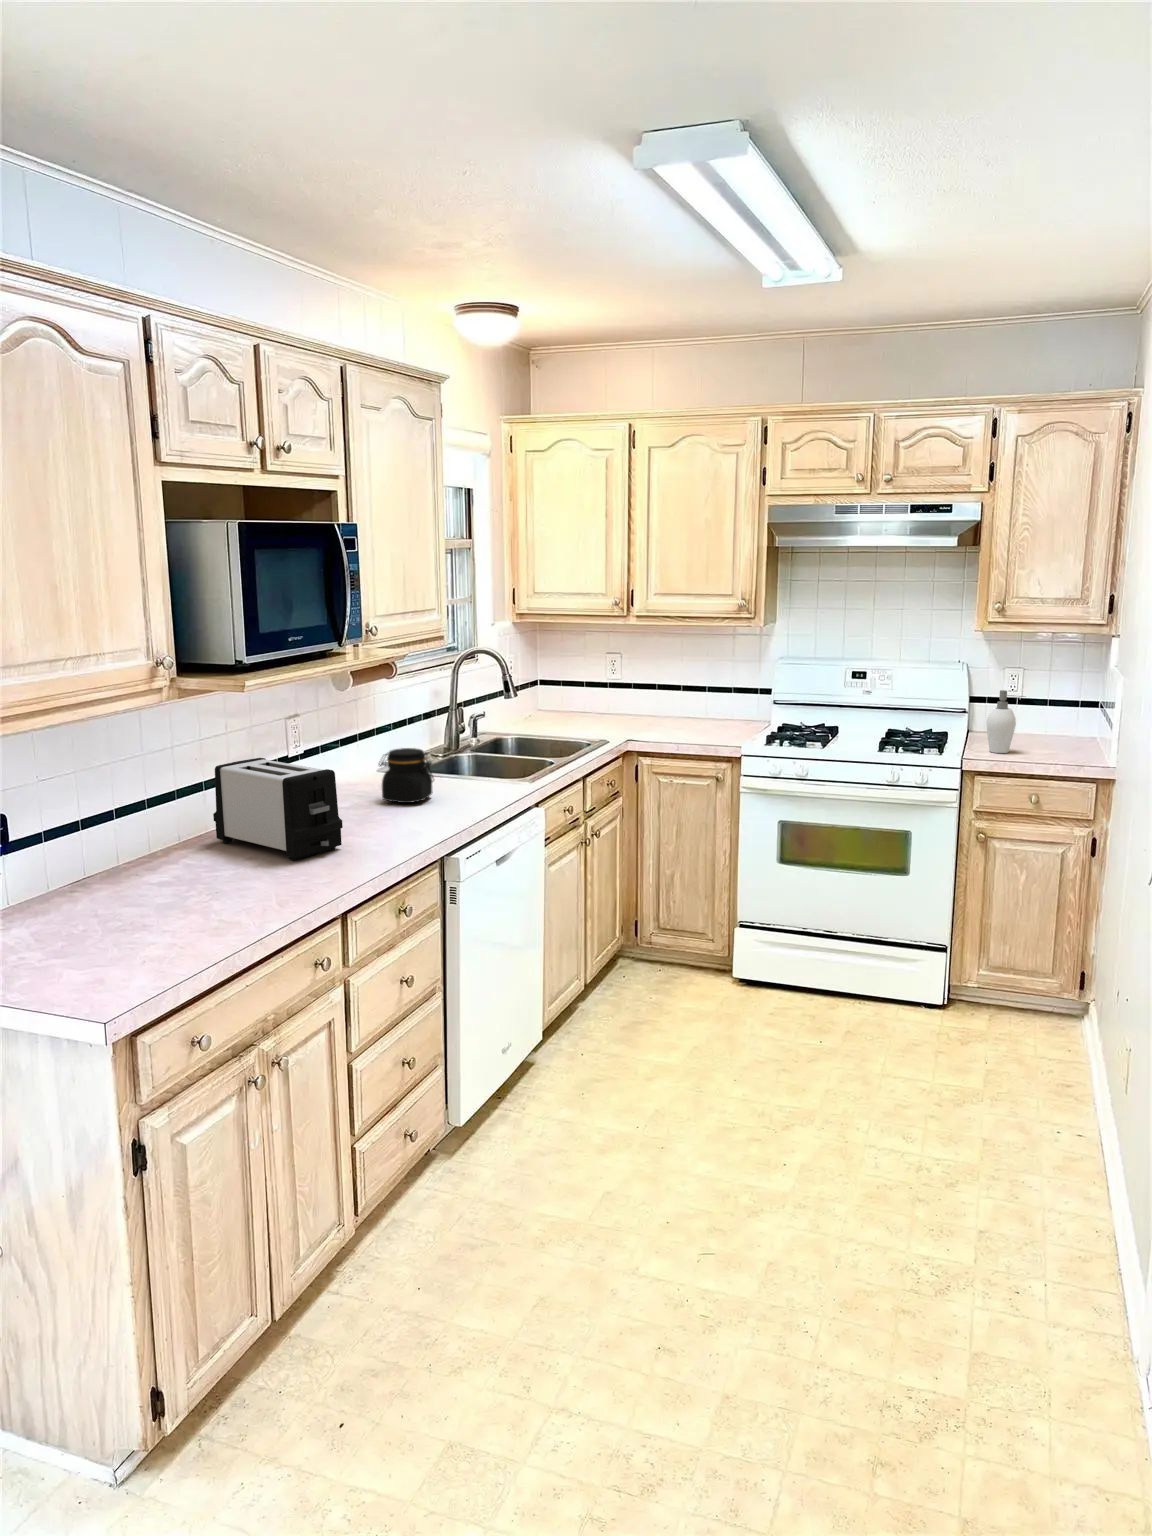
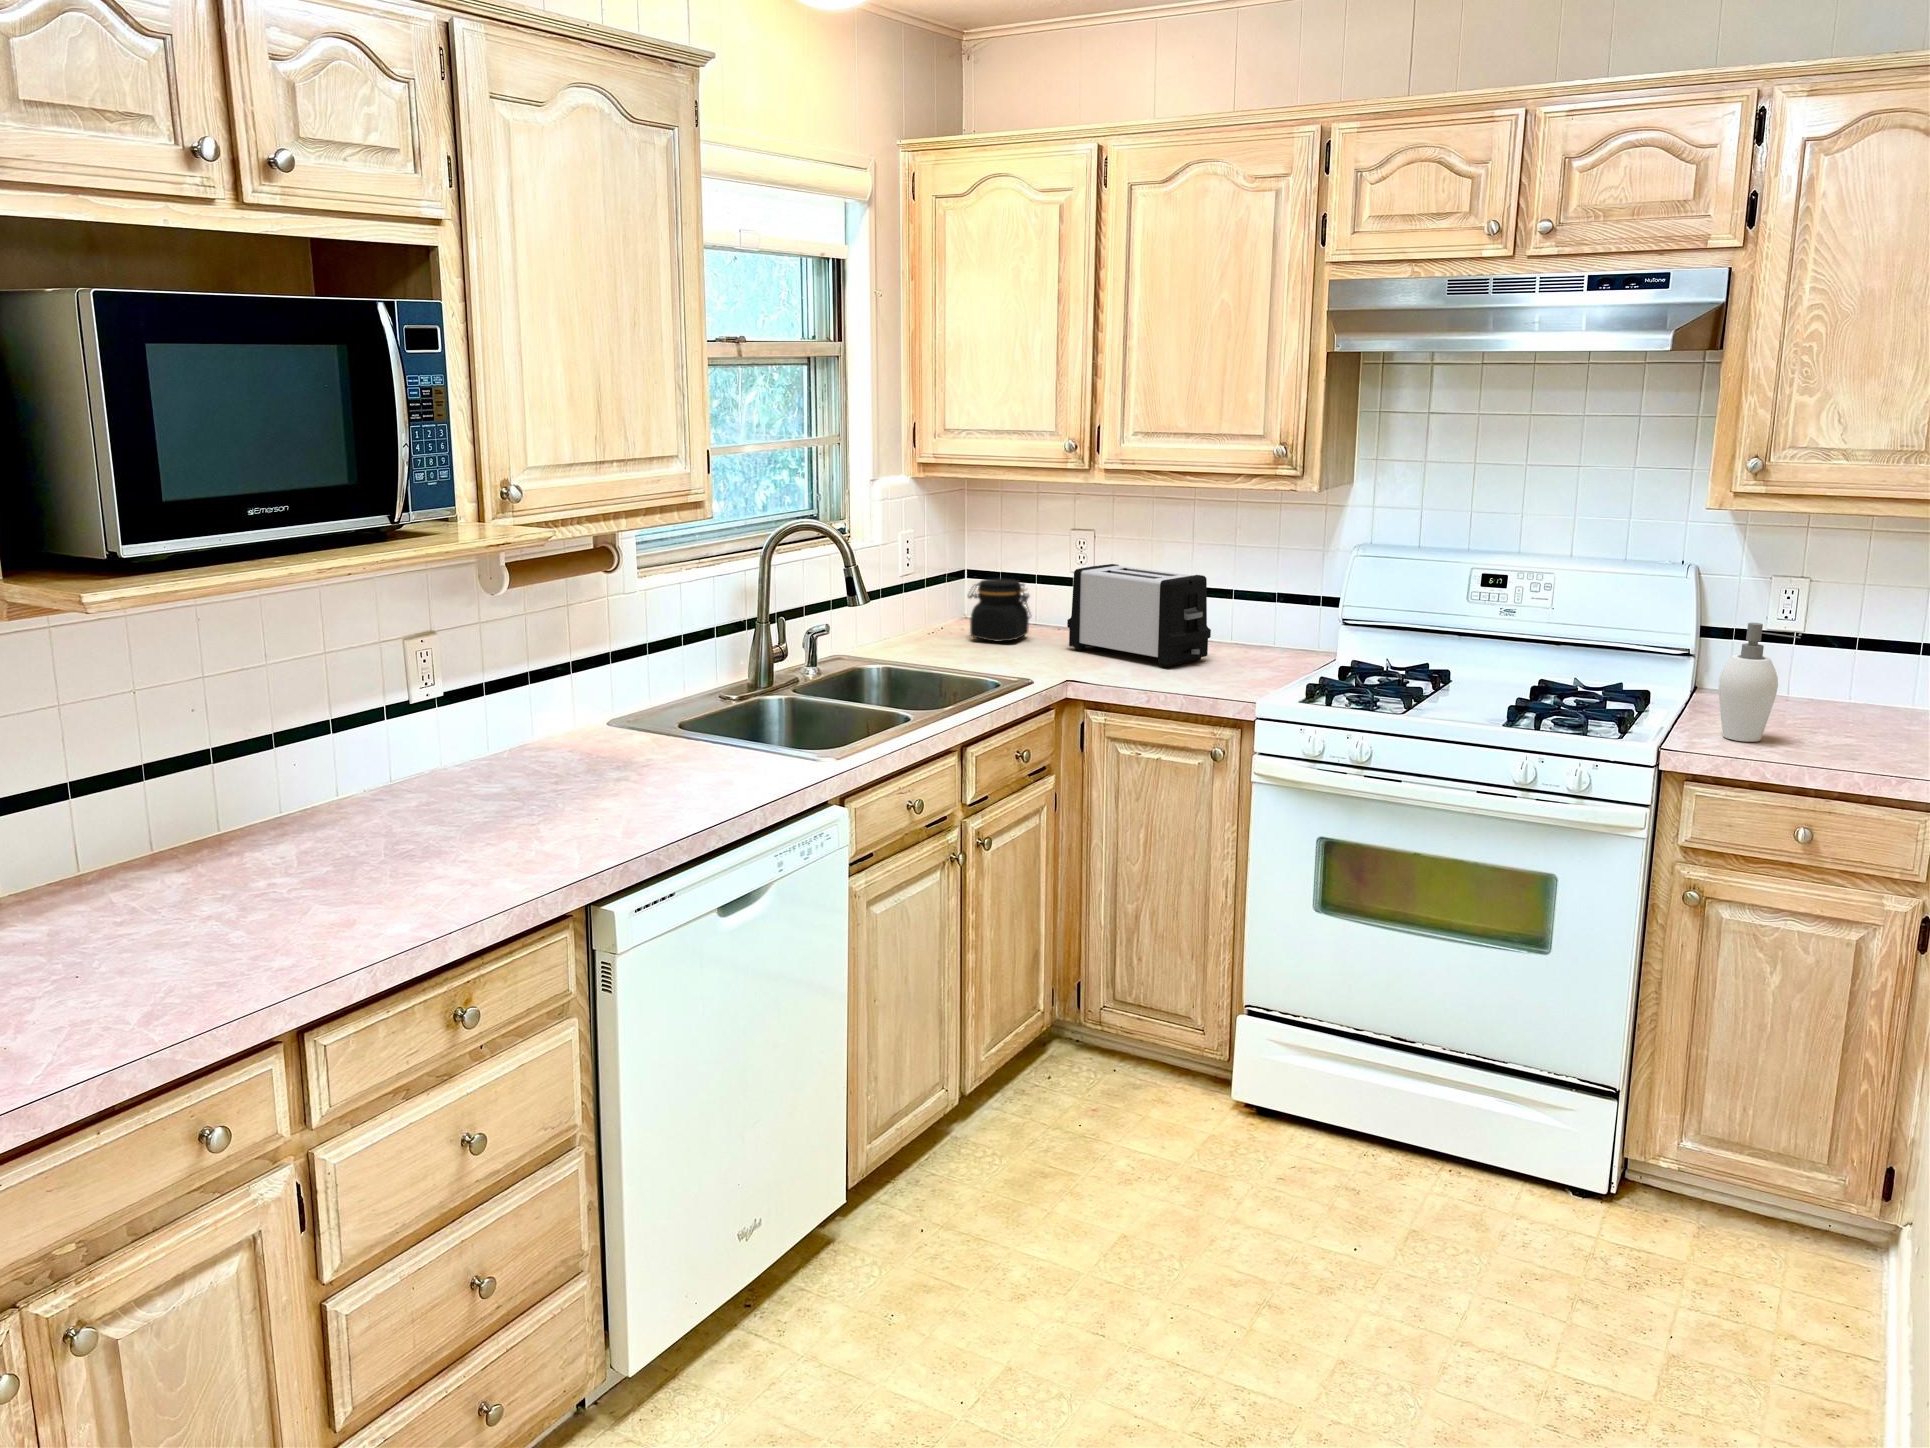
jar: present [379,748,434,803] -> present [968,578,1030,642]
toaster: present [213,758,343,860] -> present [1067,564,1211,667]

